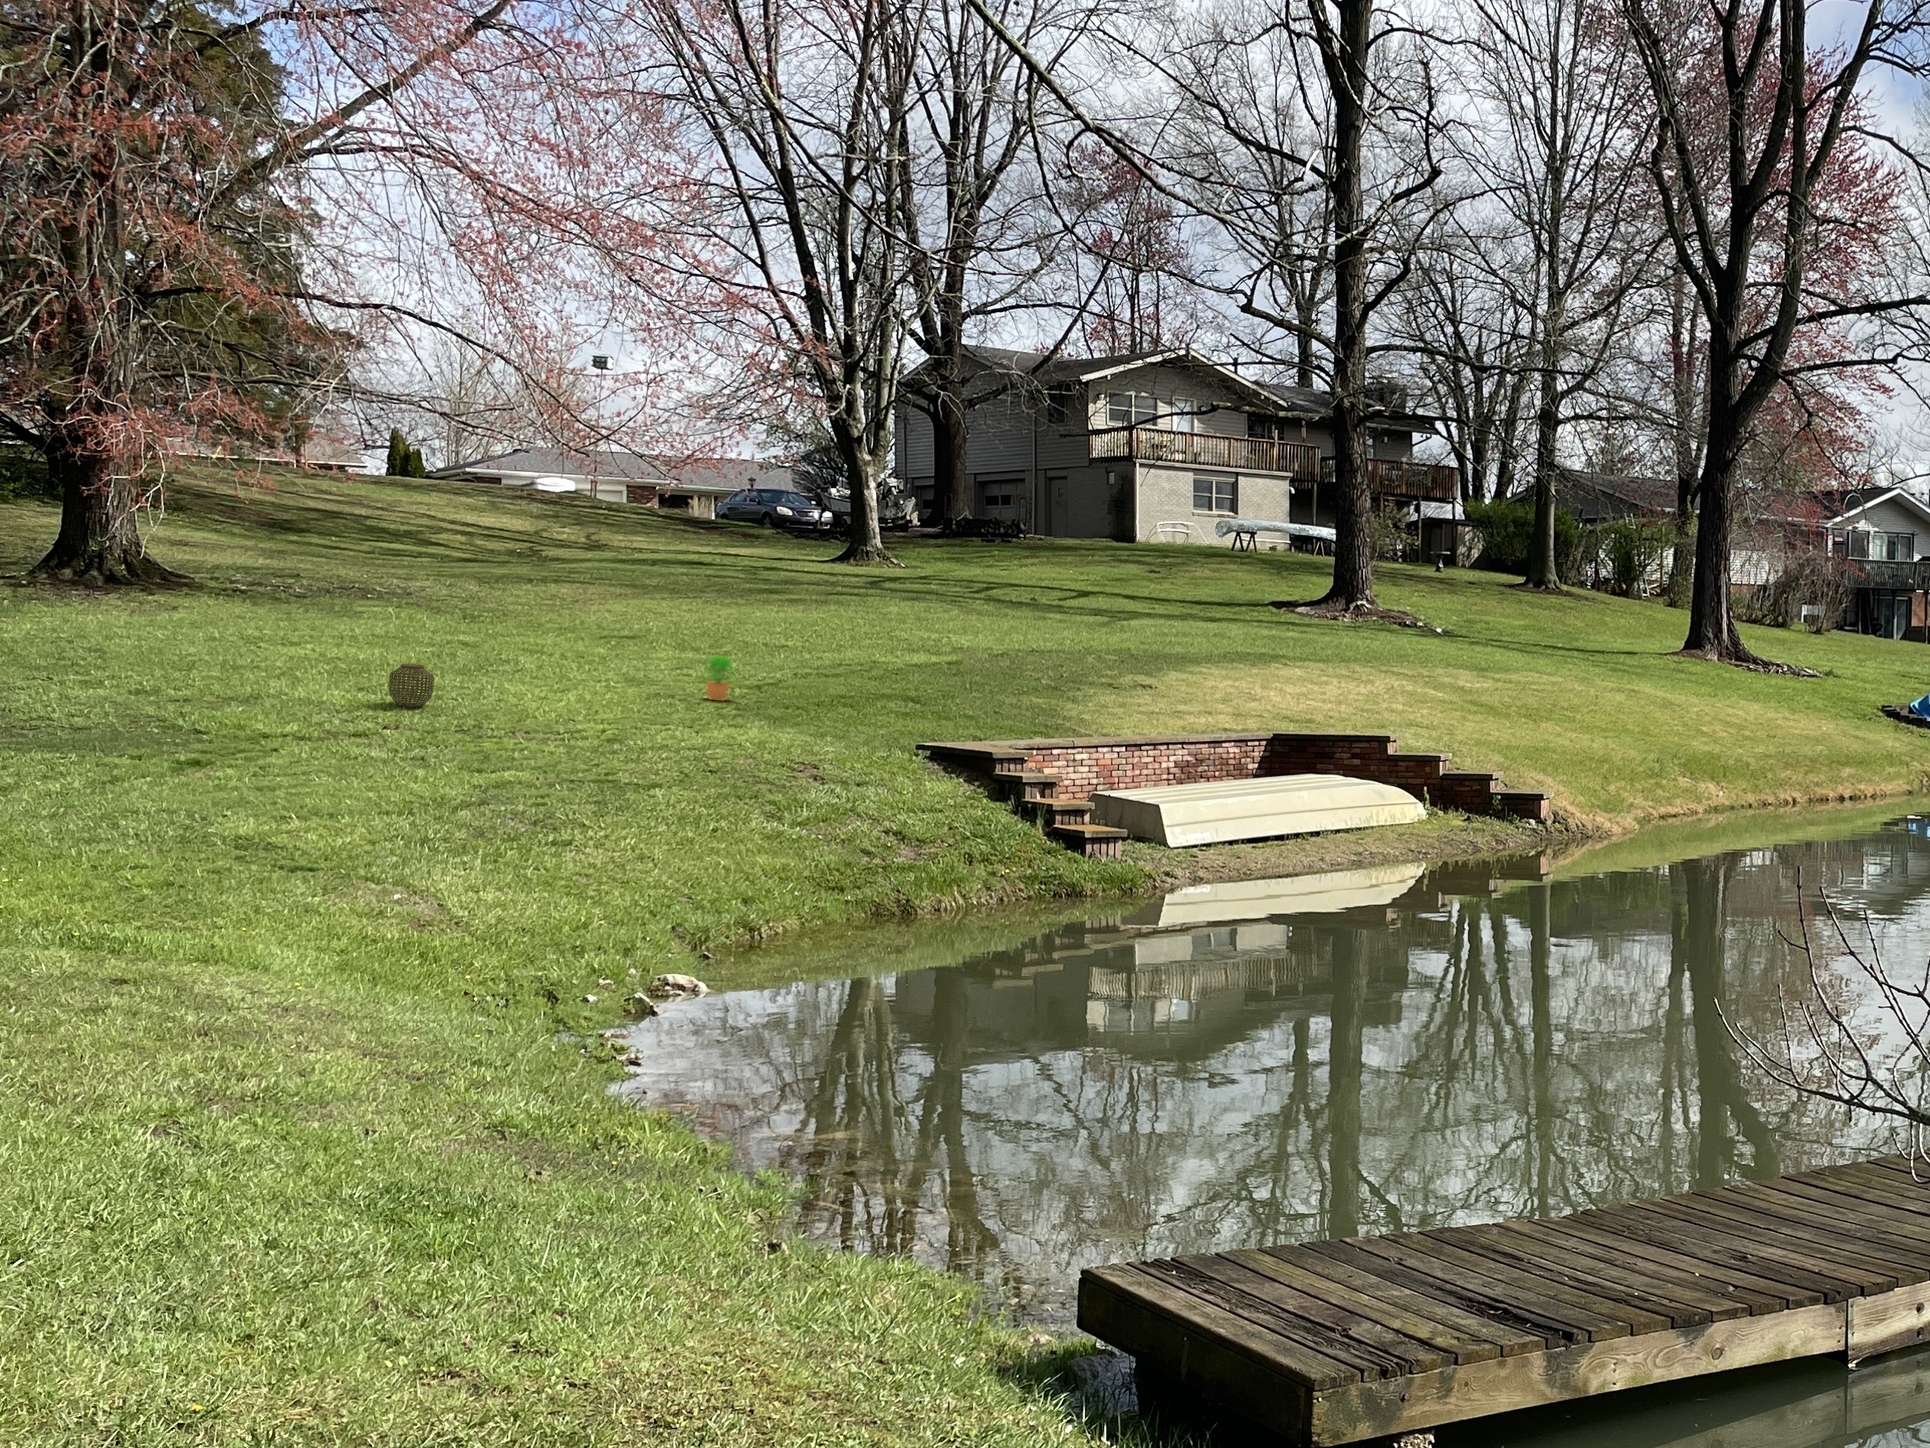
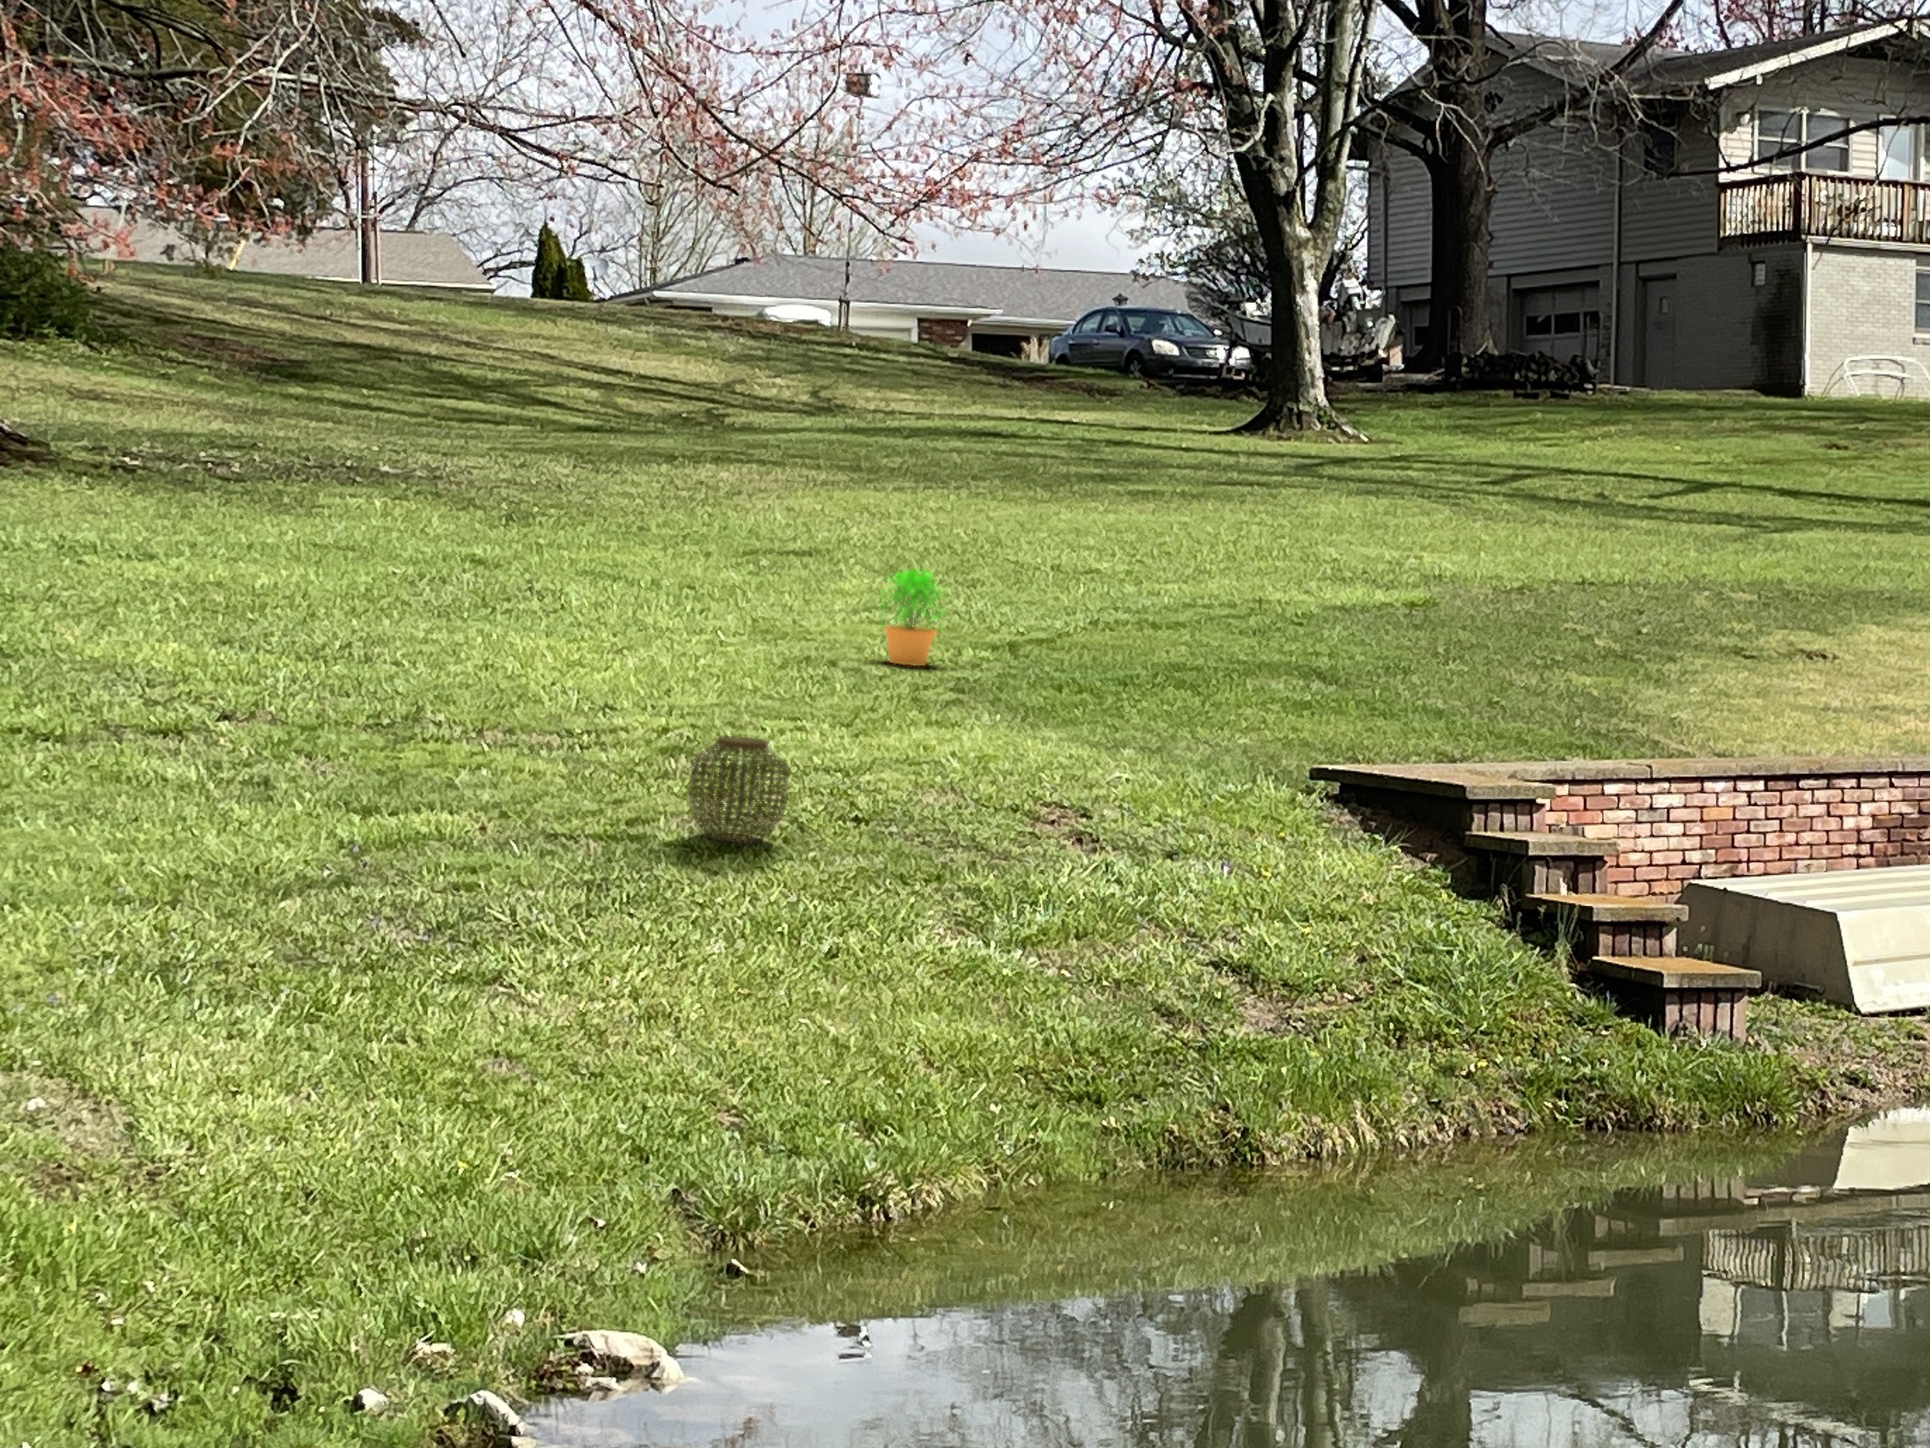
woven basket: present [389,664,434,707] -> present [688,736,789,842]

